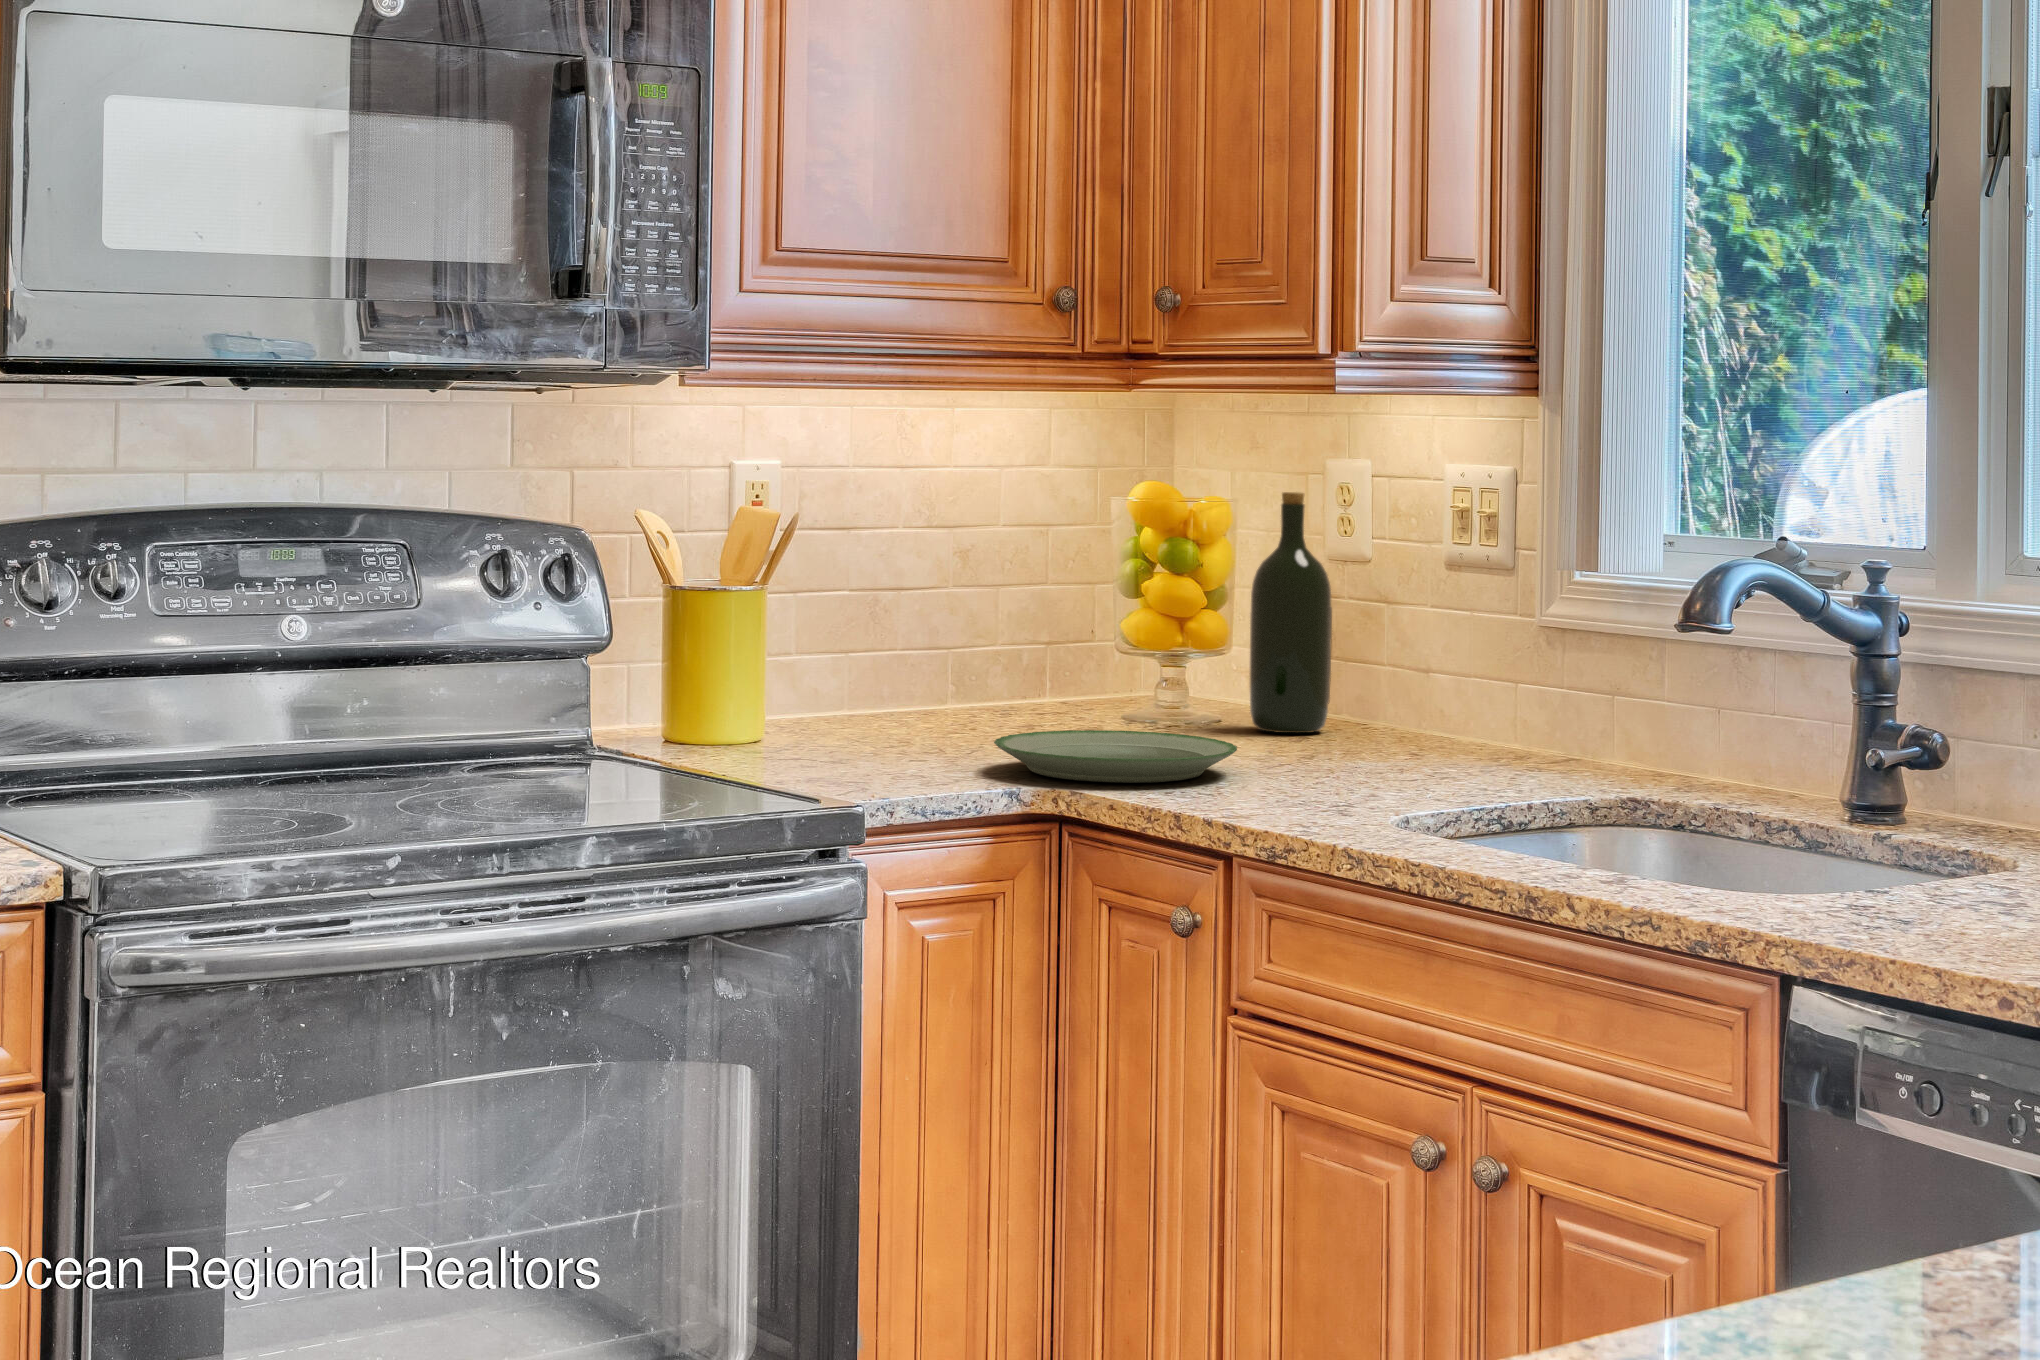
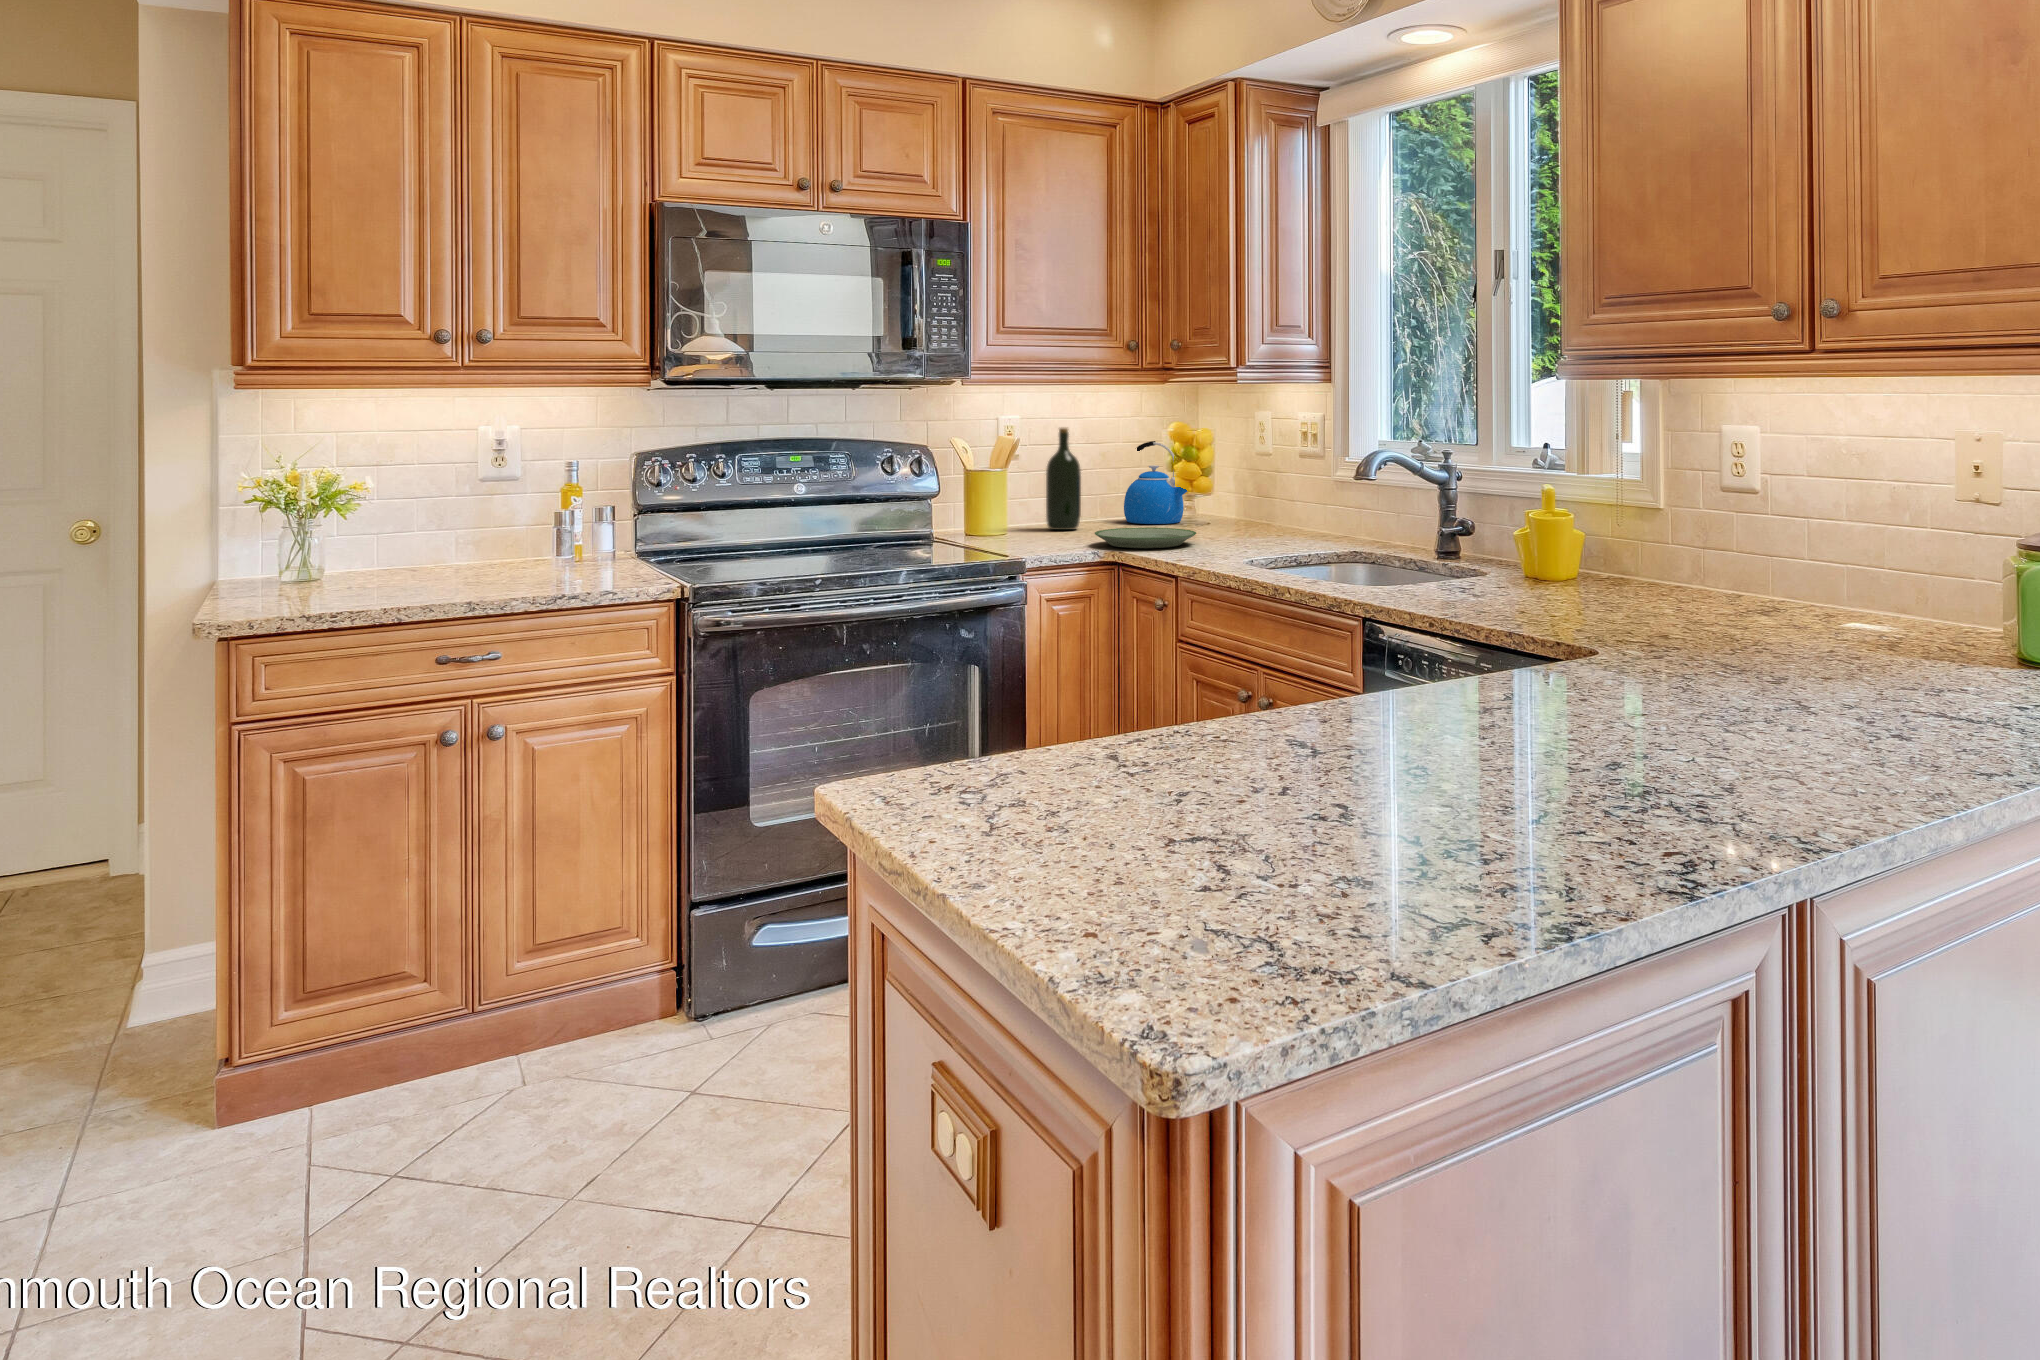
wine bottle: present [1249,492,1332,733] -> present [1046,427,1081,530]
kettle: none [1012,523,1179,718] -> present [1124,441,1188,524]

